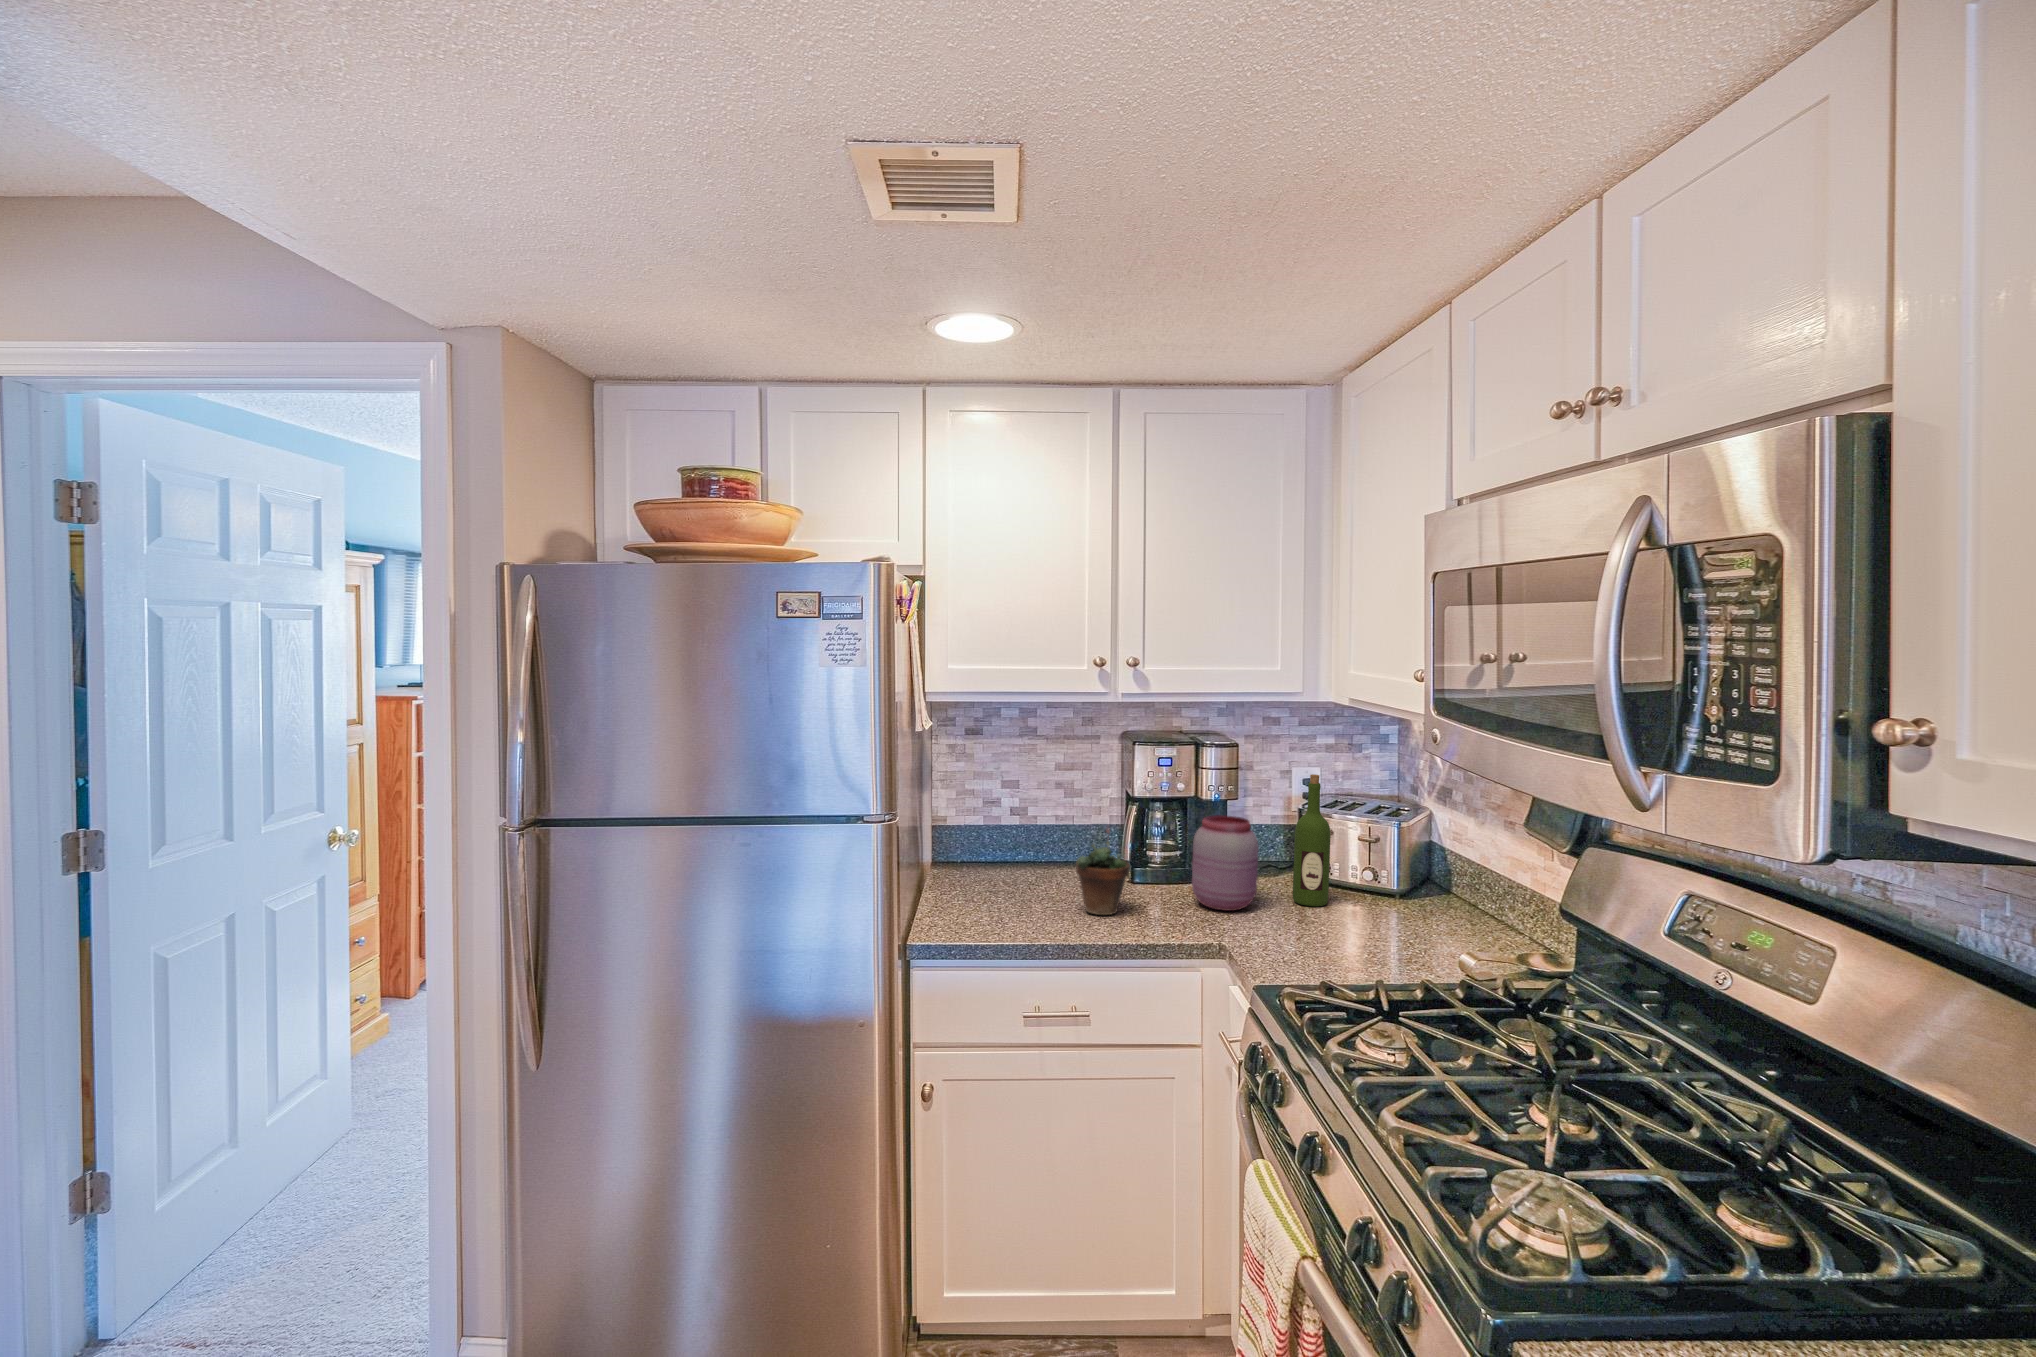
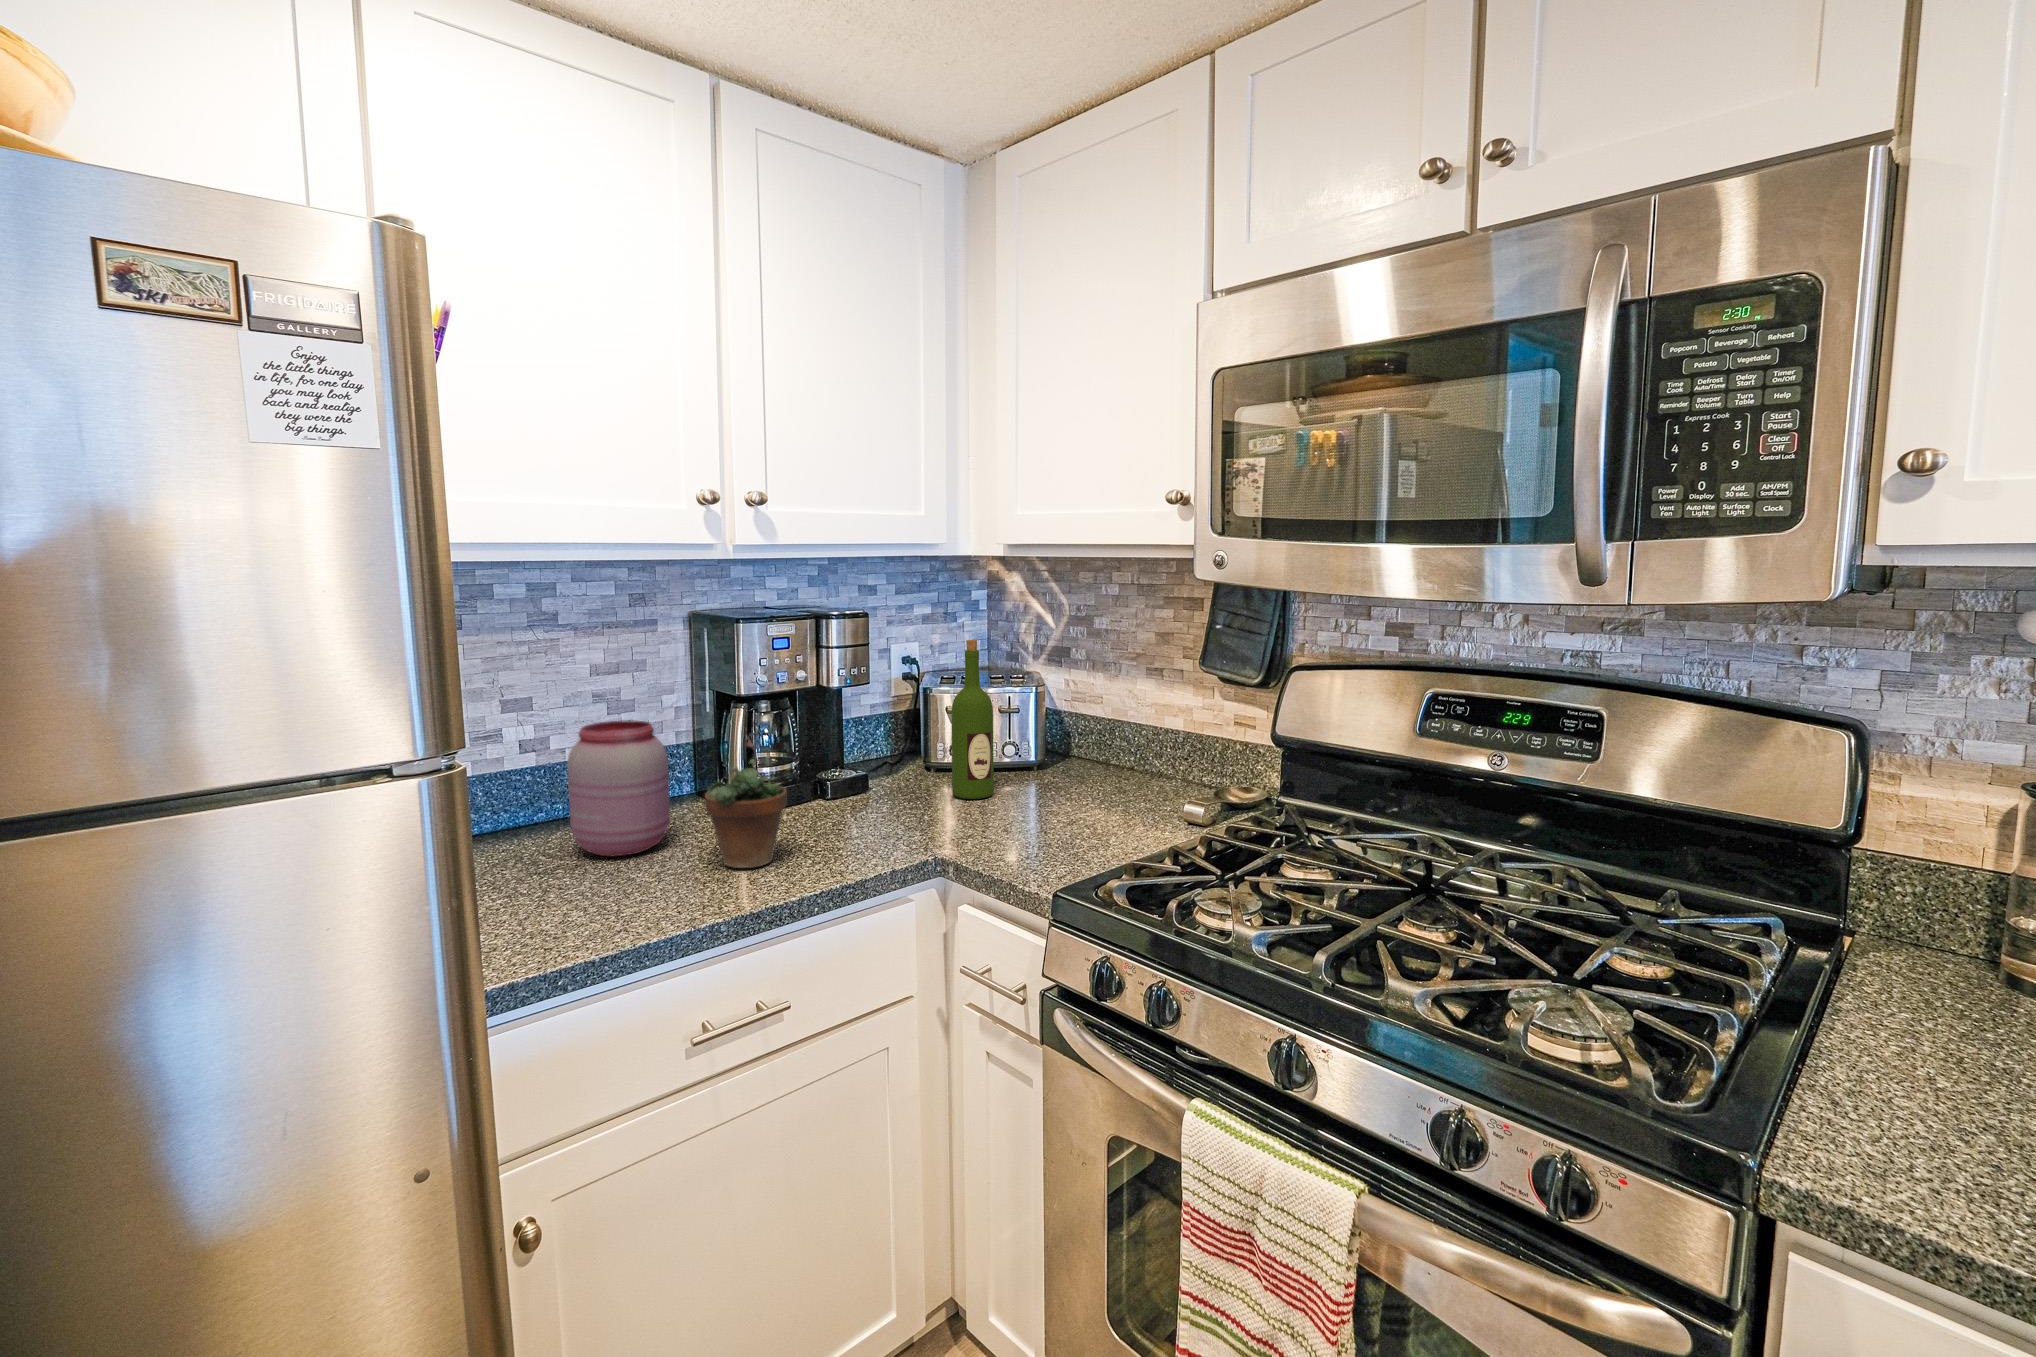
jar: present [1192,815,1259,911] -> present [567,720,671,856]

